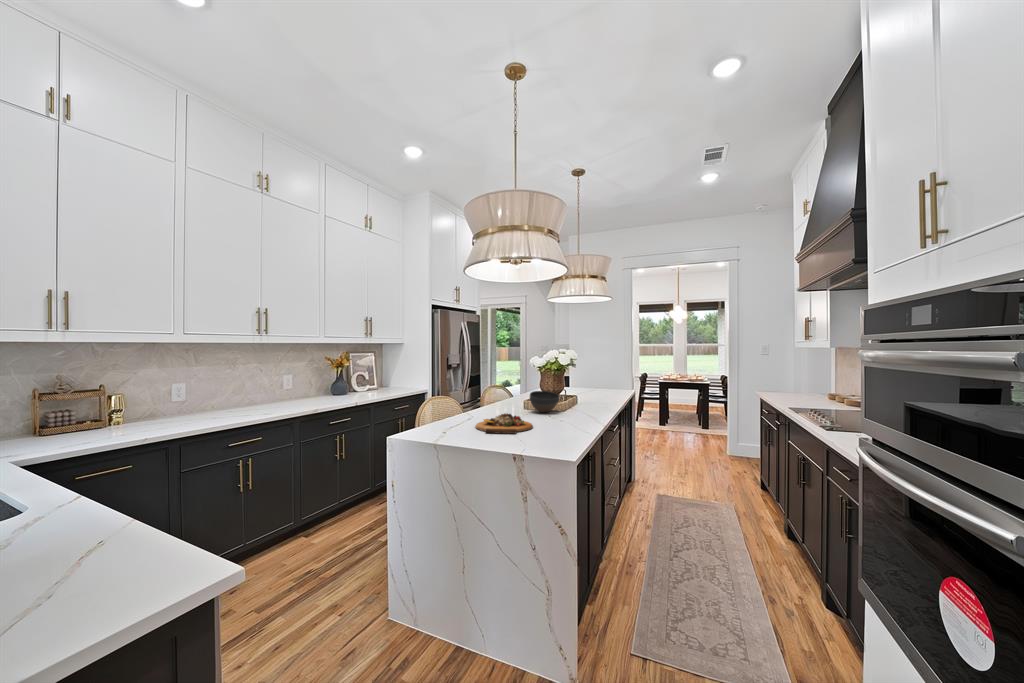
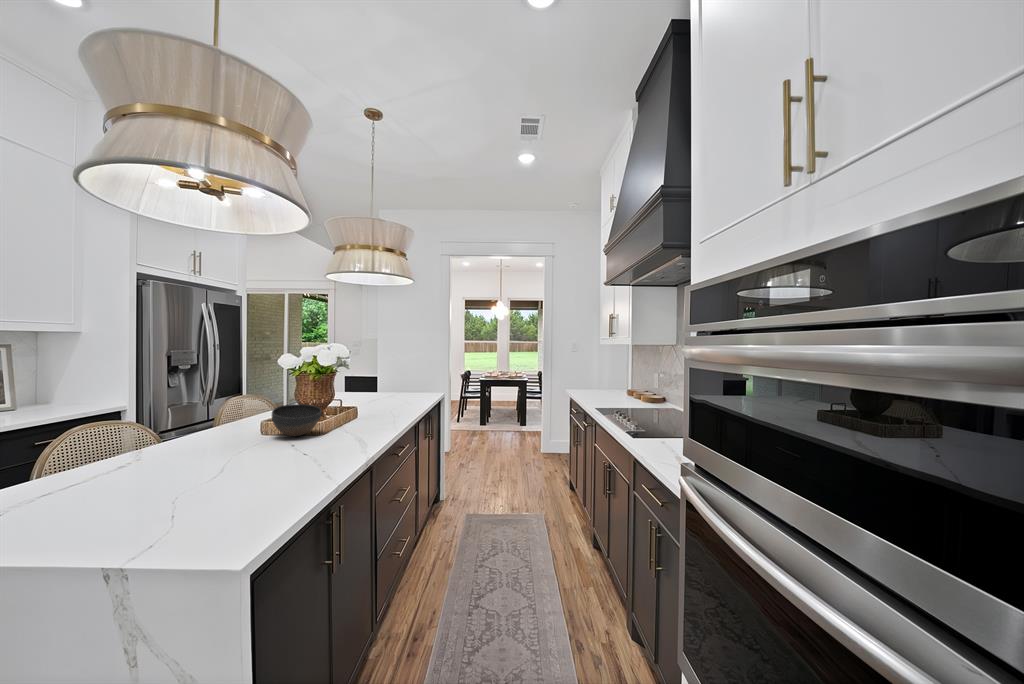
cutting board: present [475,413,533,434] -> none [117,451,248,499]

